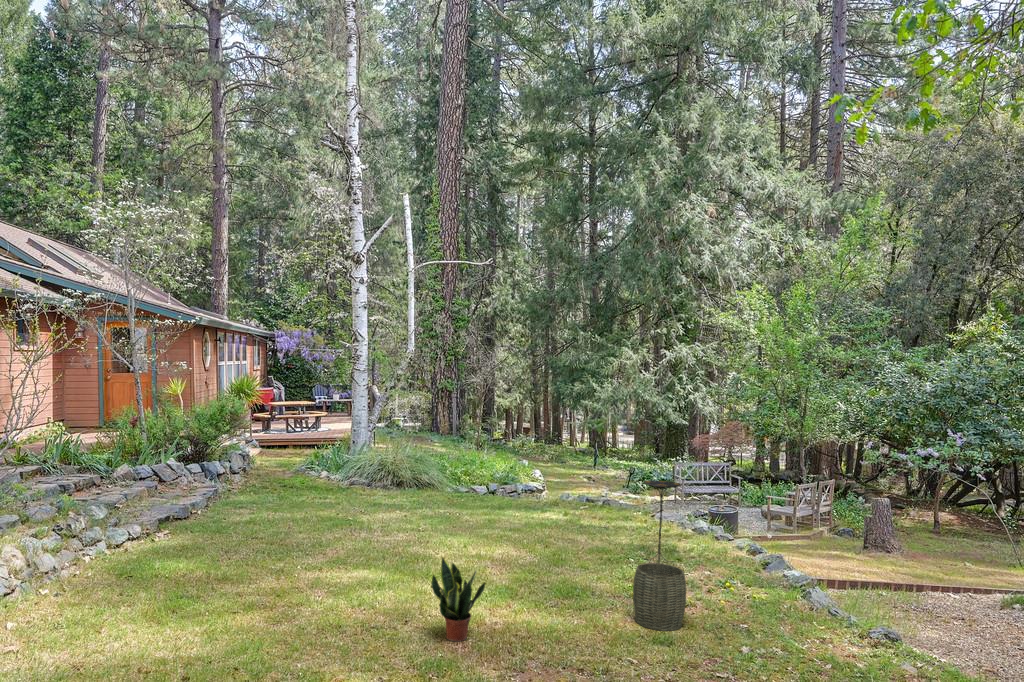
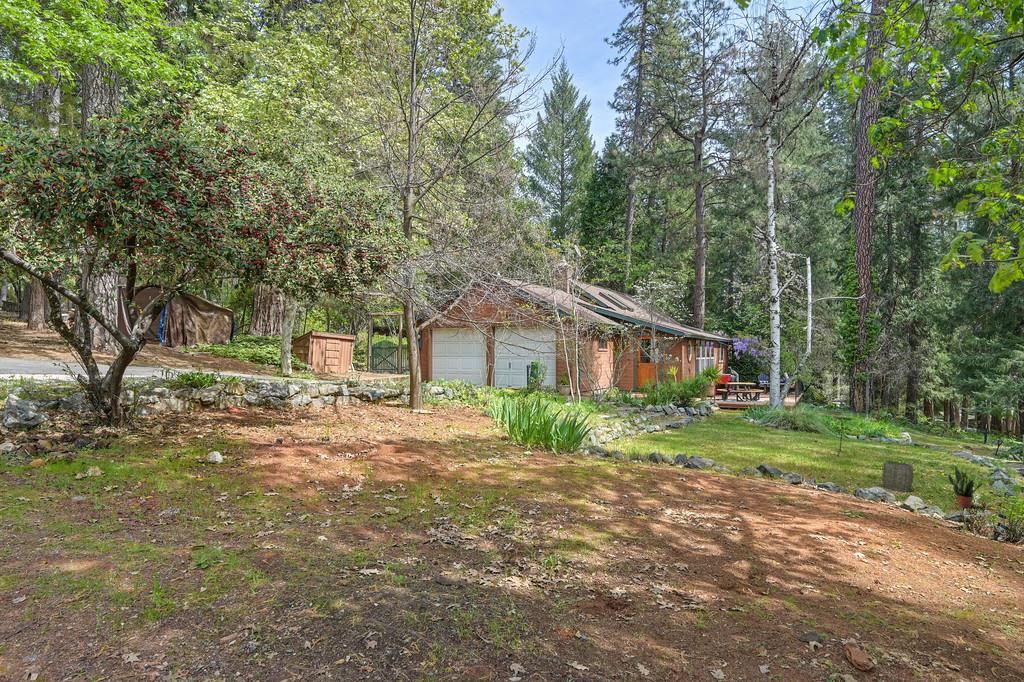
side table: present [644,480,680,561] -> present [833,416,853,455]
potted plant: present [431,558,485,641] -> present [948,466,983,508]

